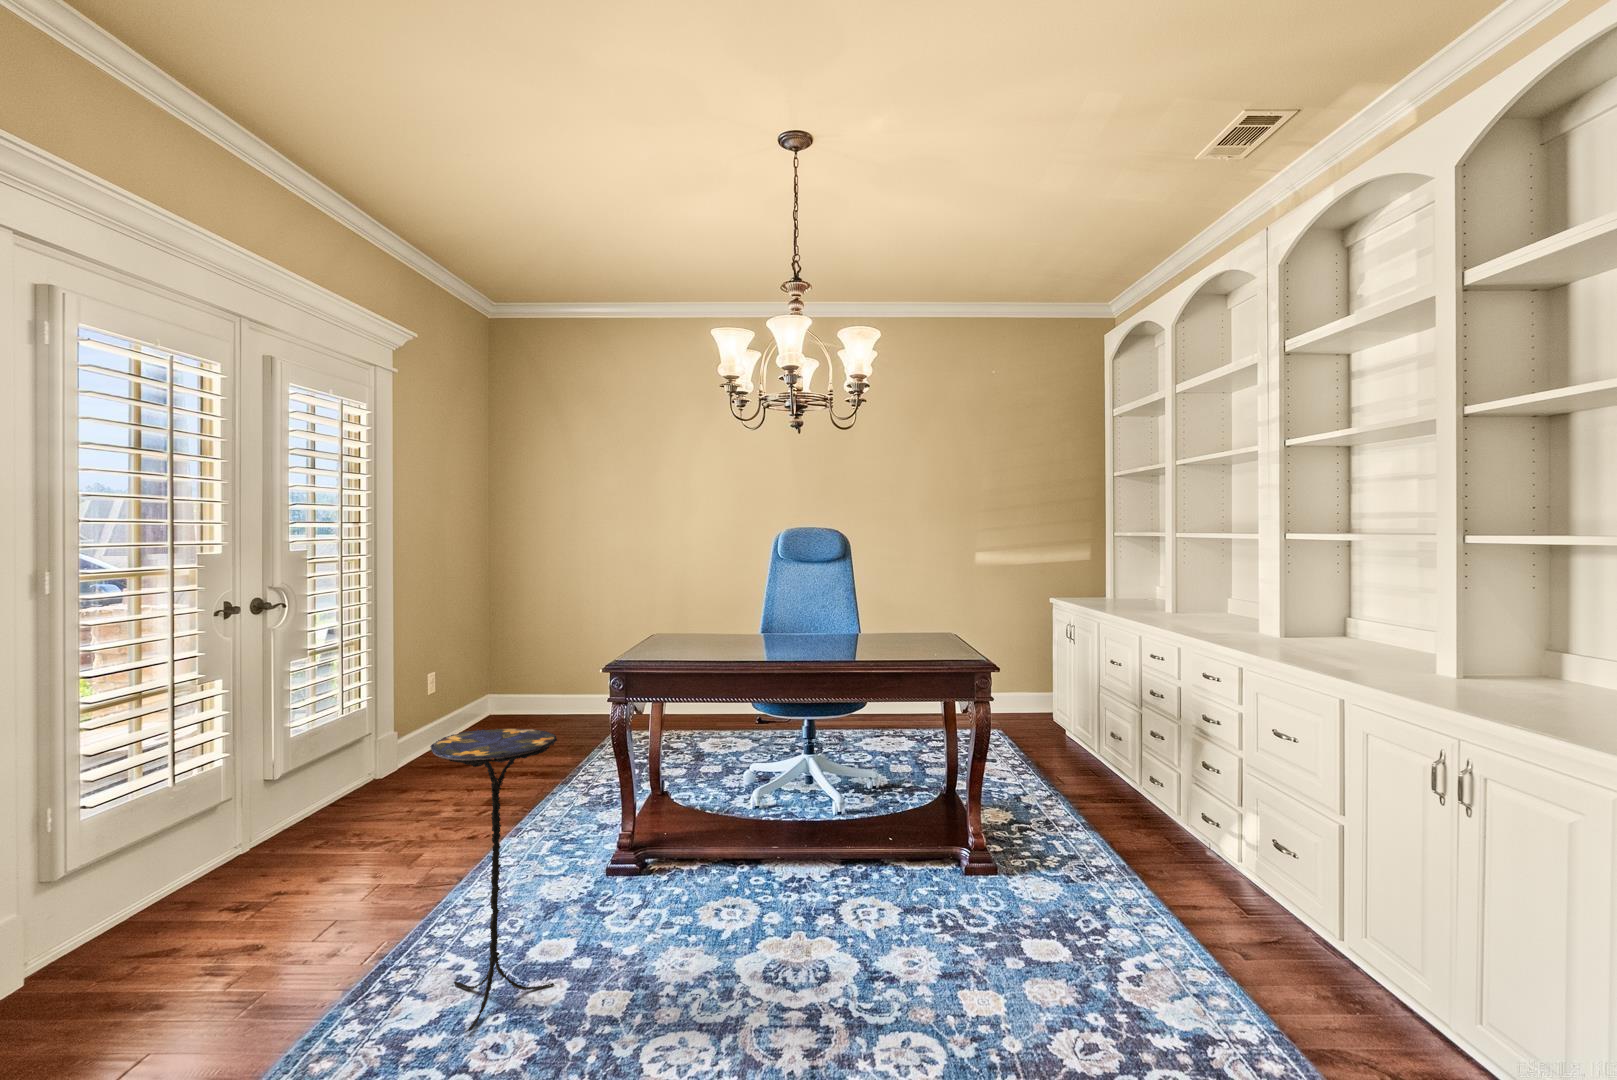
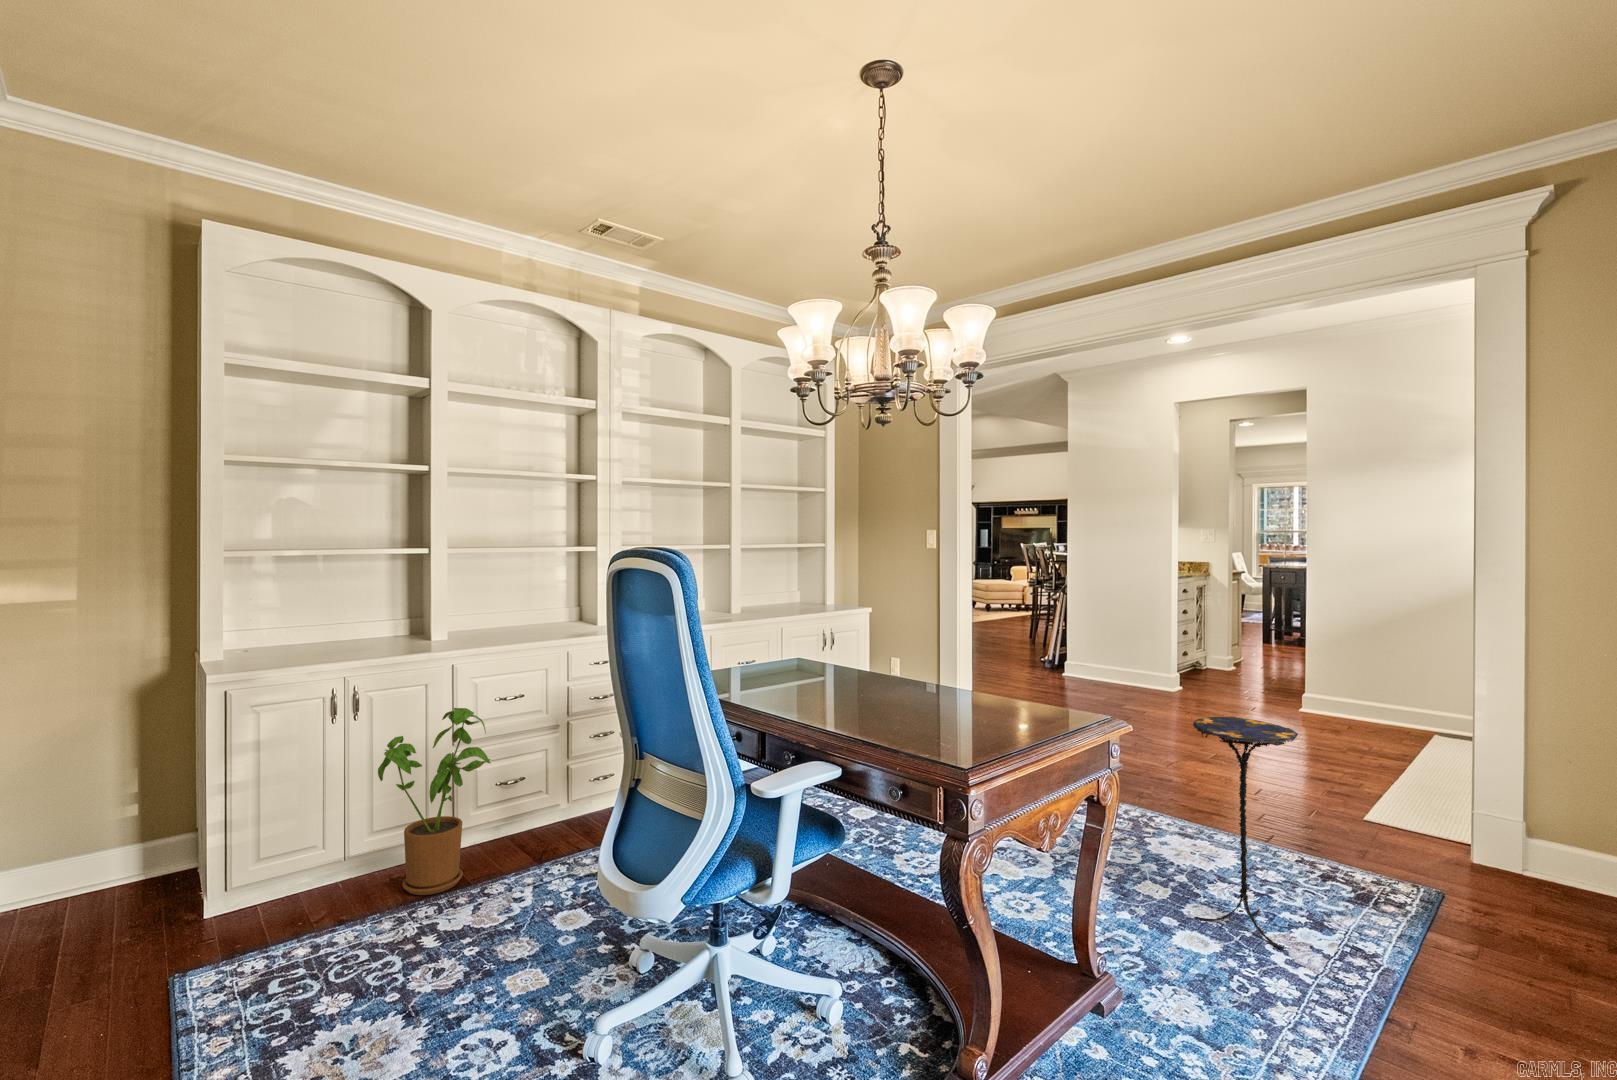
house plant: none [1030,646,1105,773] -> present [378,708,491,895]

